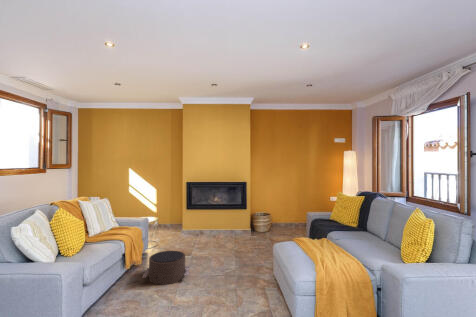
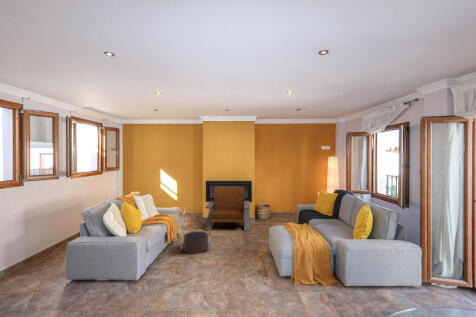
lounge chair: none [184,189,245,248] -> present [205,186,250,231]

